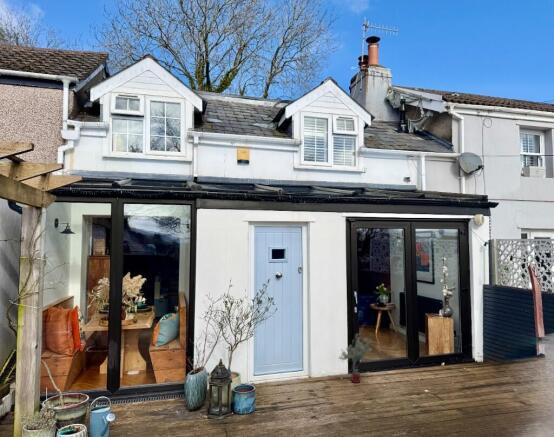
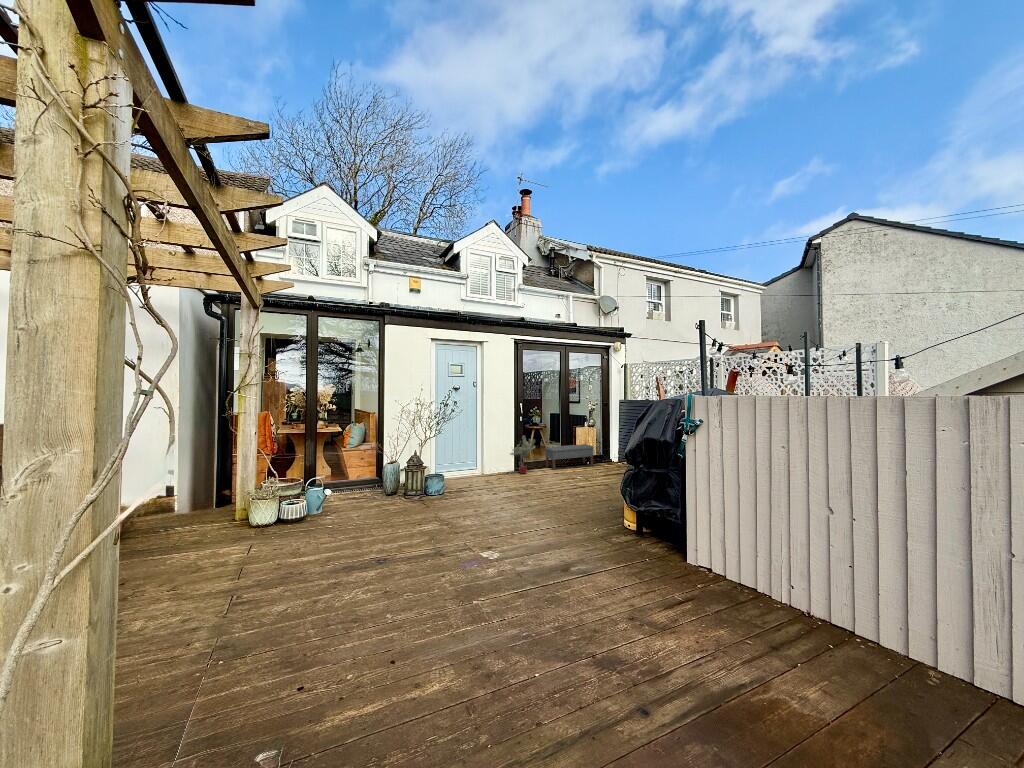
bench: none [385,344,449,378] -> present [545,444,594,470]

